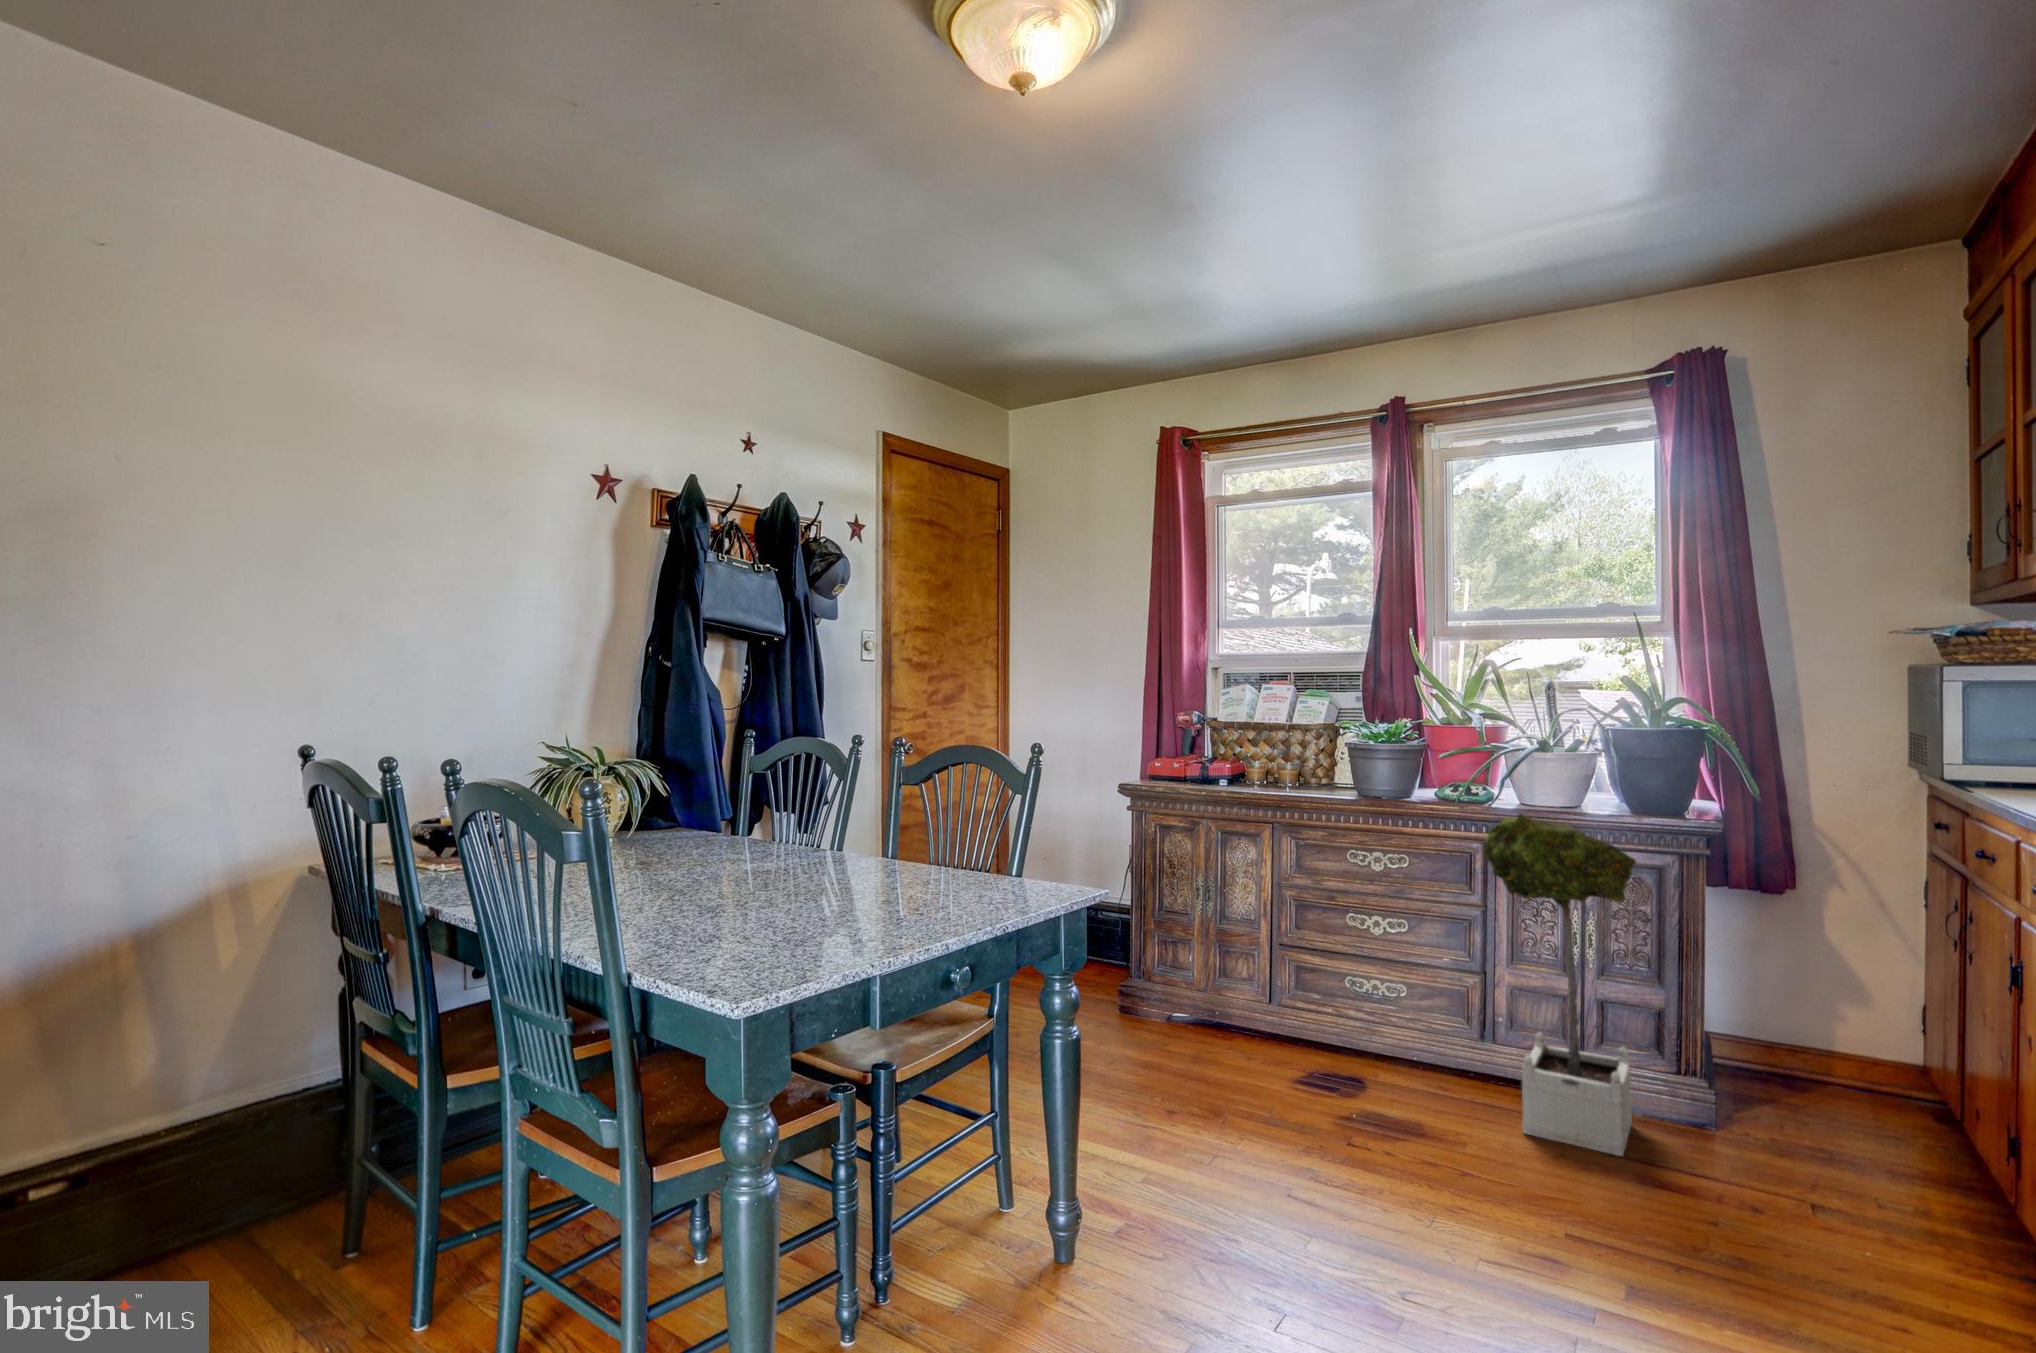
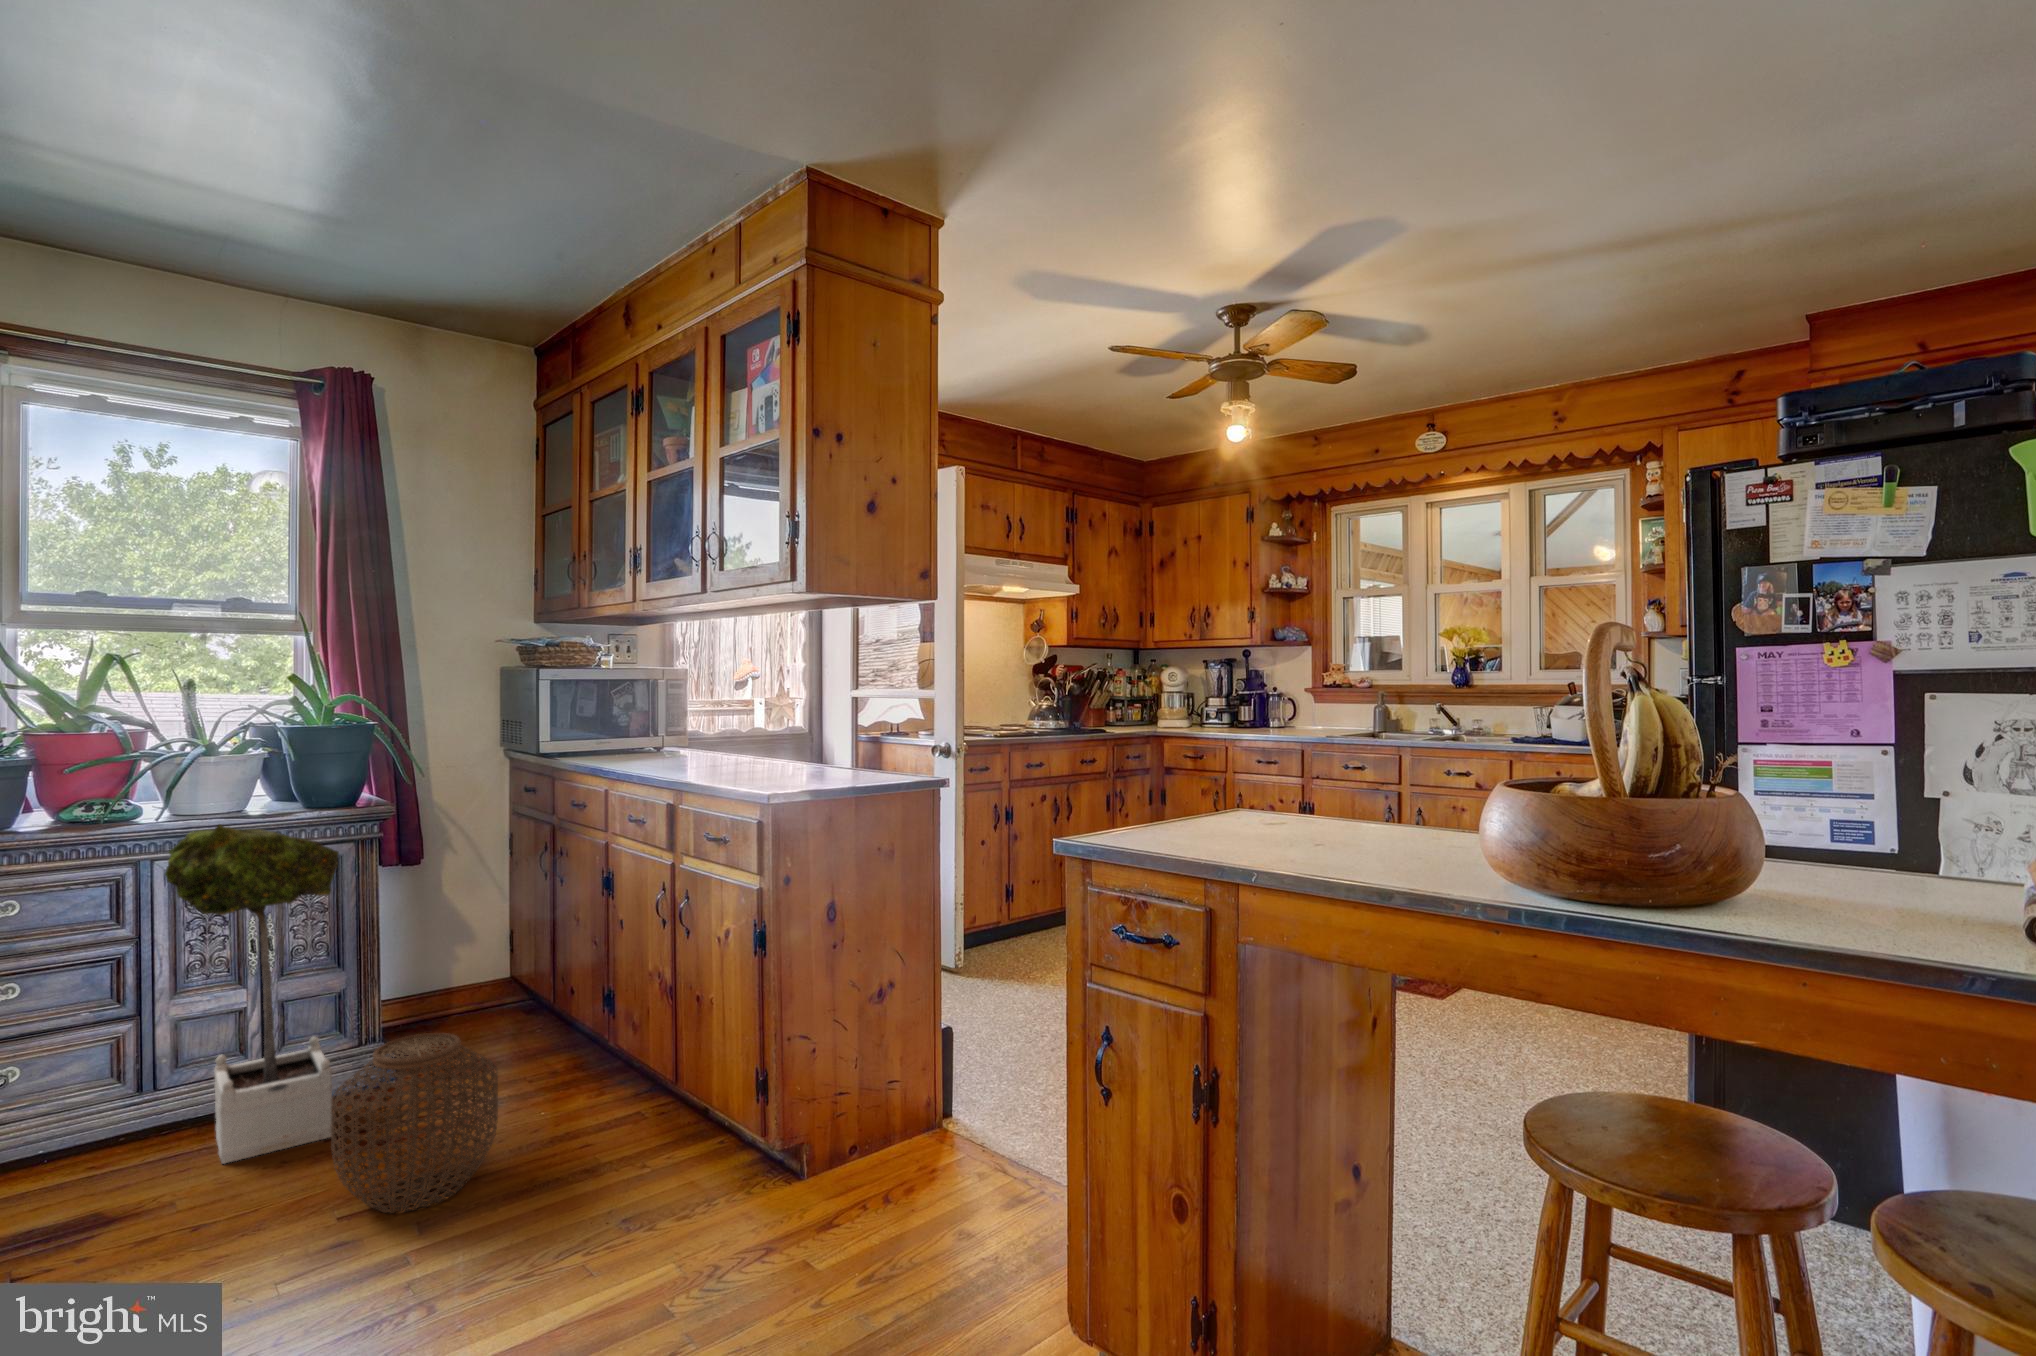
woven basket: none [1568,1074,1761,1283] -> present [331,1033,498,1213]

